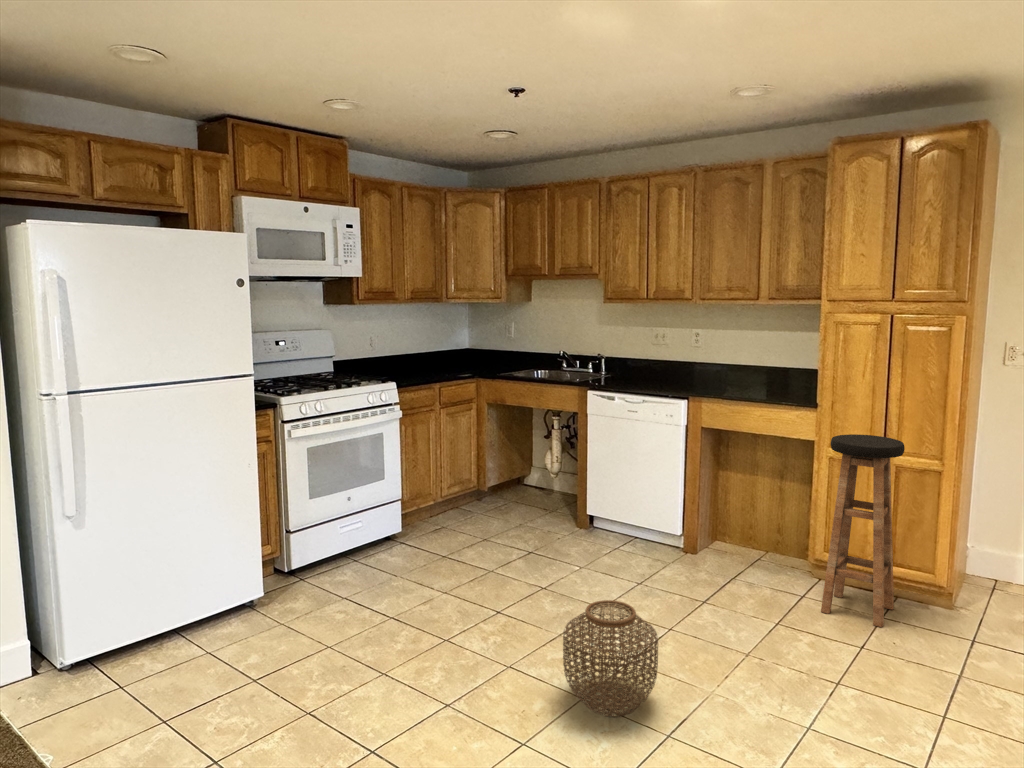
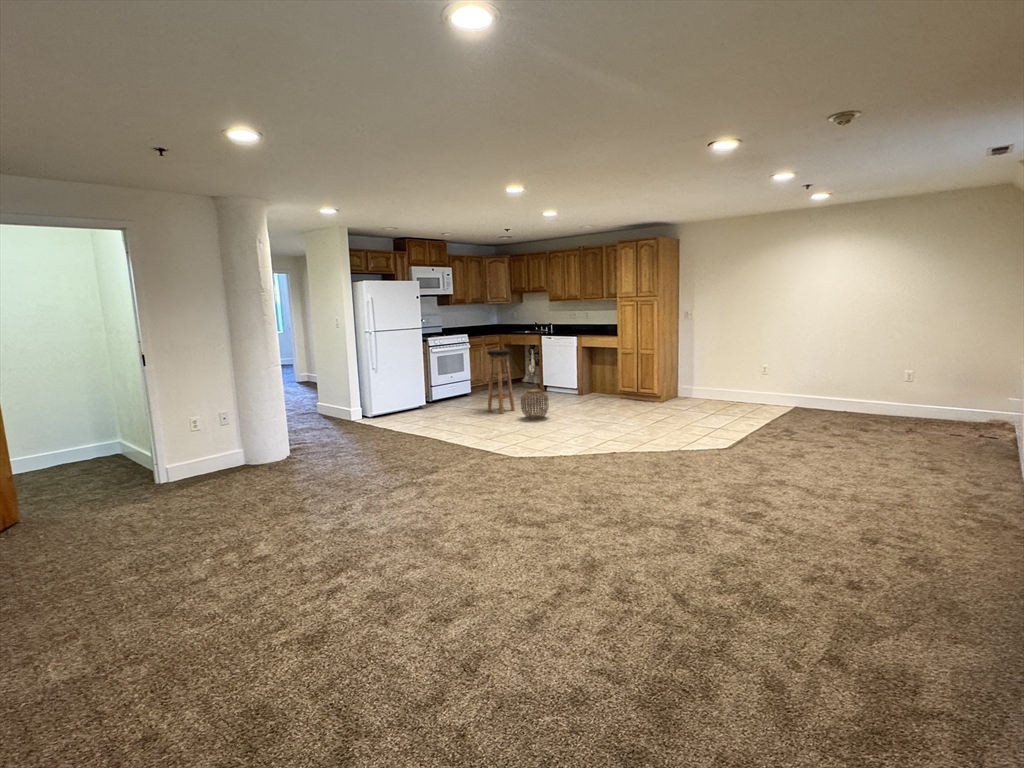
bar stool: present [821,434,905,627] -> present [487,350,515,414]

